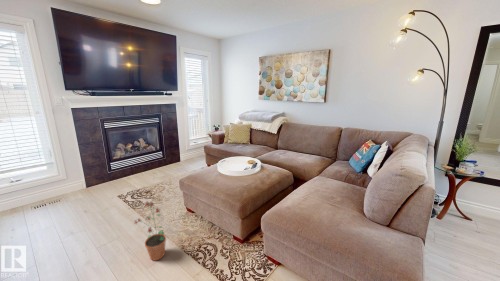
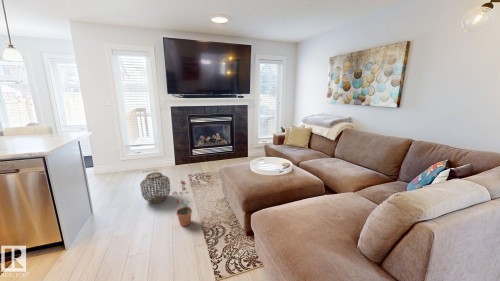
woven basket: none [57,200,110,248] -> present [140,172,170,204]

